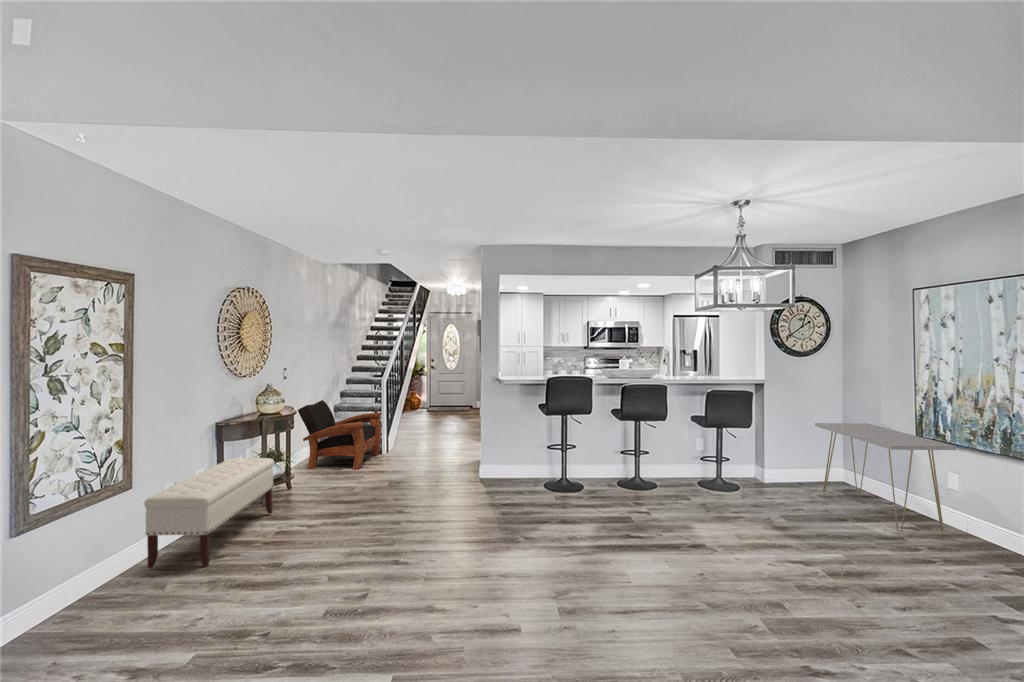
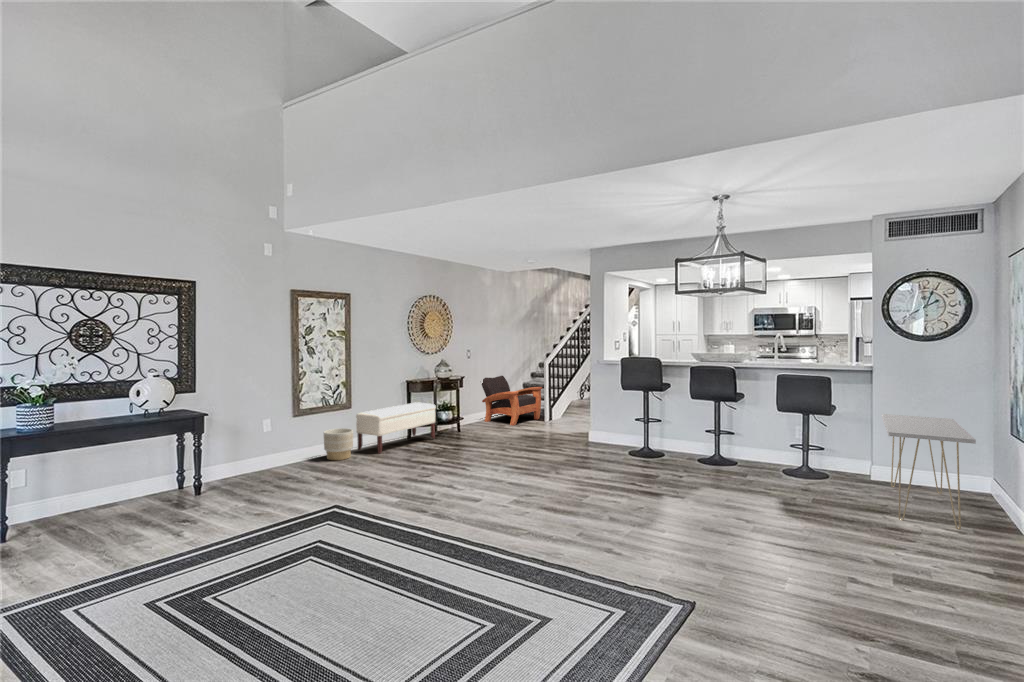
planter: none [87,533,157,608] -> present [324,428,353,460]

